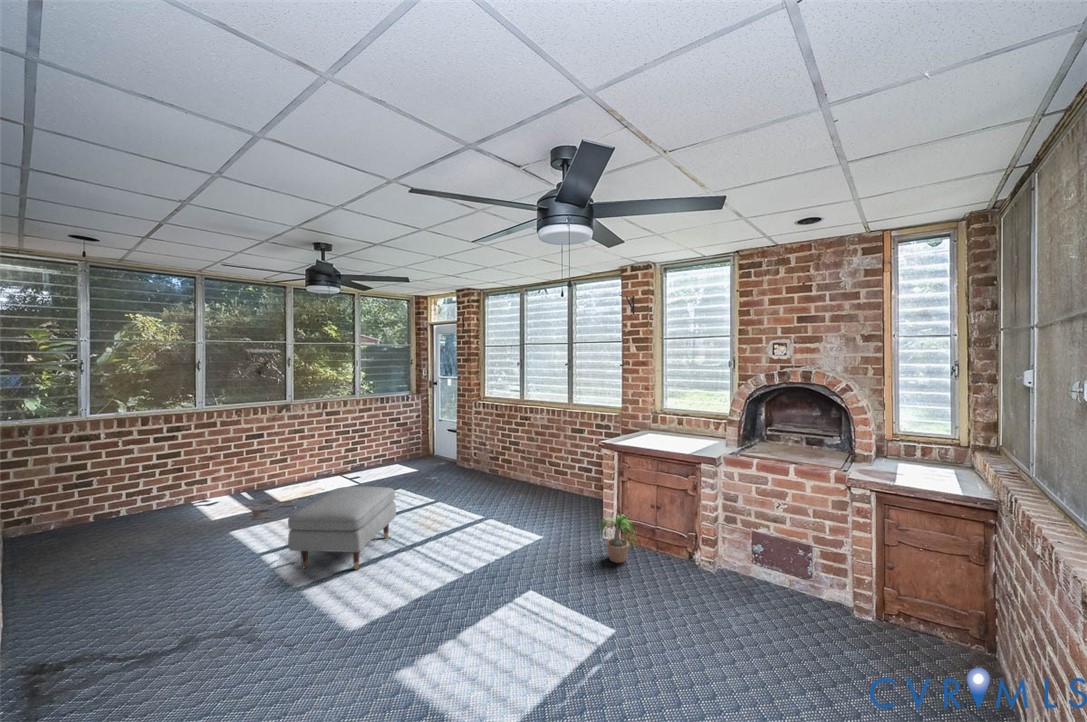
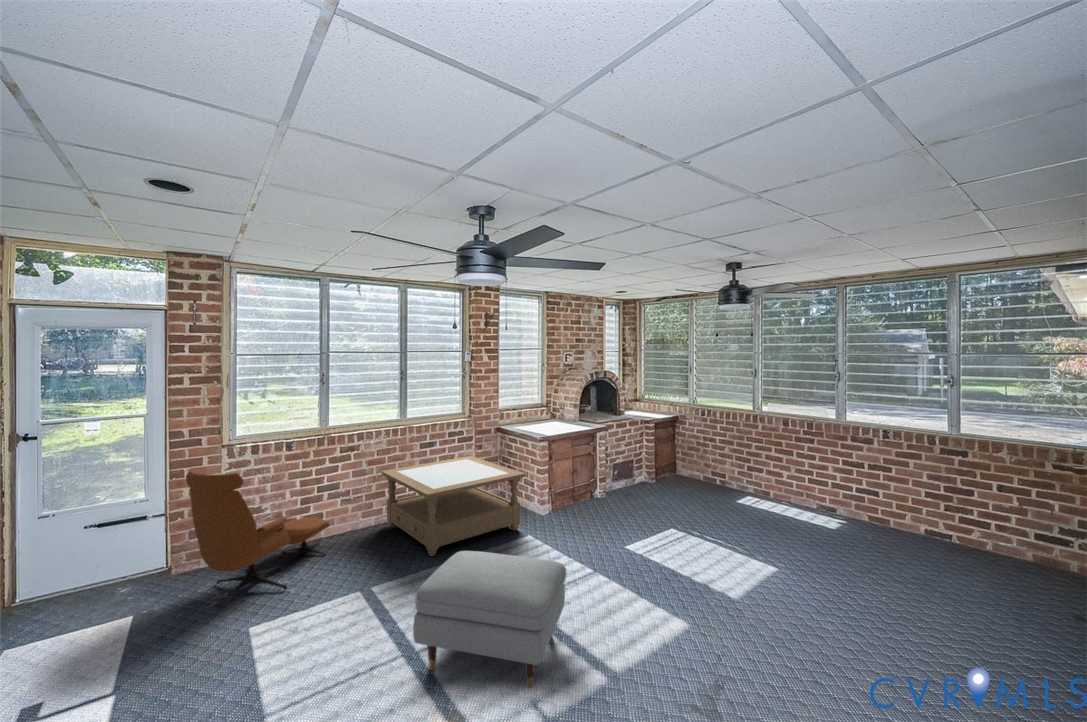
lounge chair: none [409,407,503,487] -> present [186,471,329,607]
coffee table: none [477,441,611,531] -> present [382,456,525,556]
potted plant: present [599,514,636,563] -> none [563,482,599,517]

